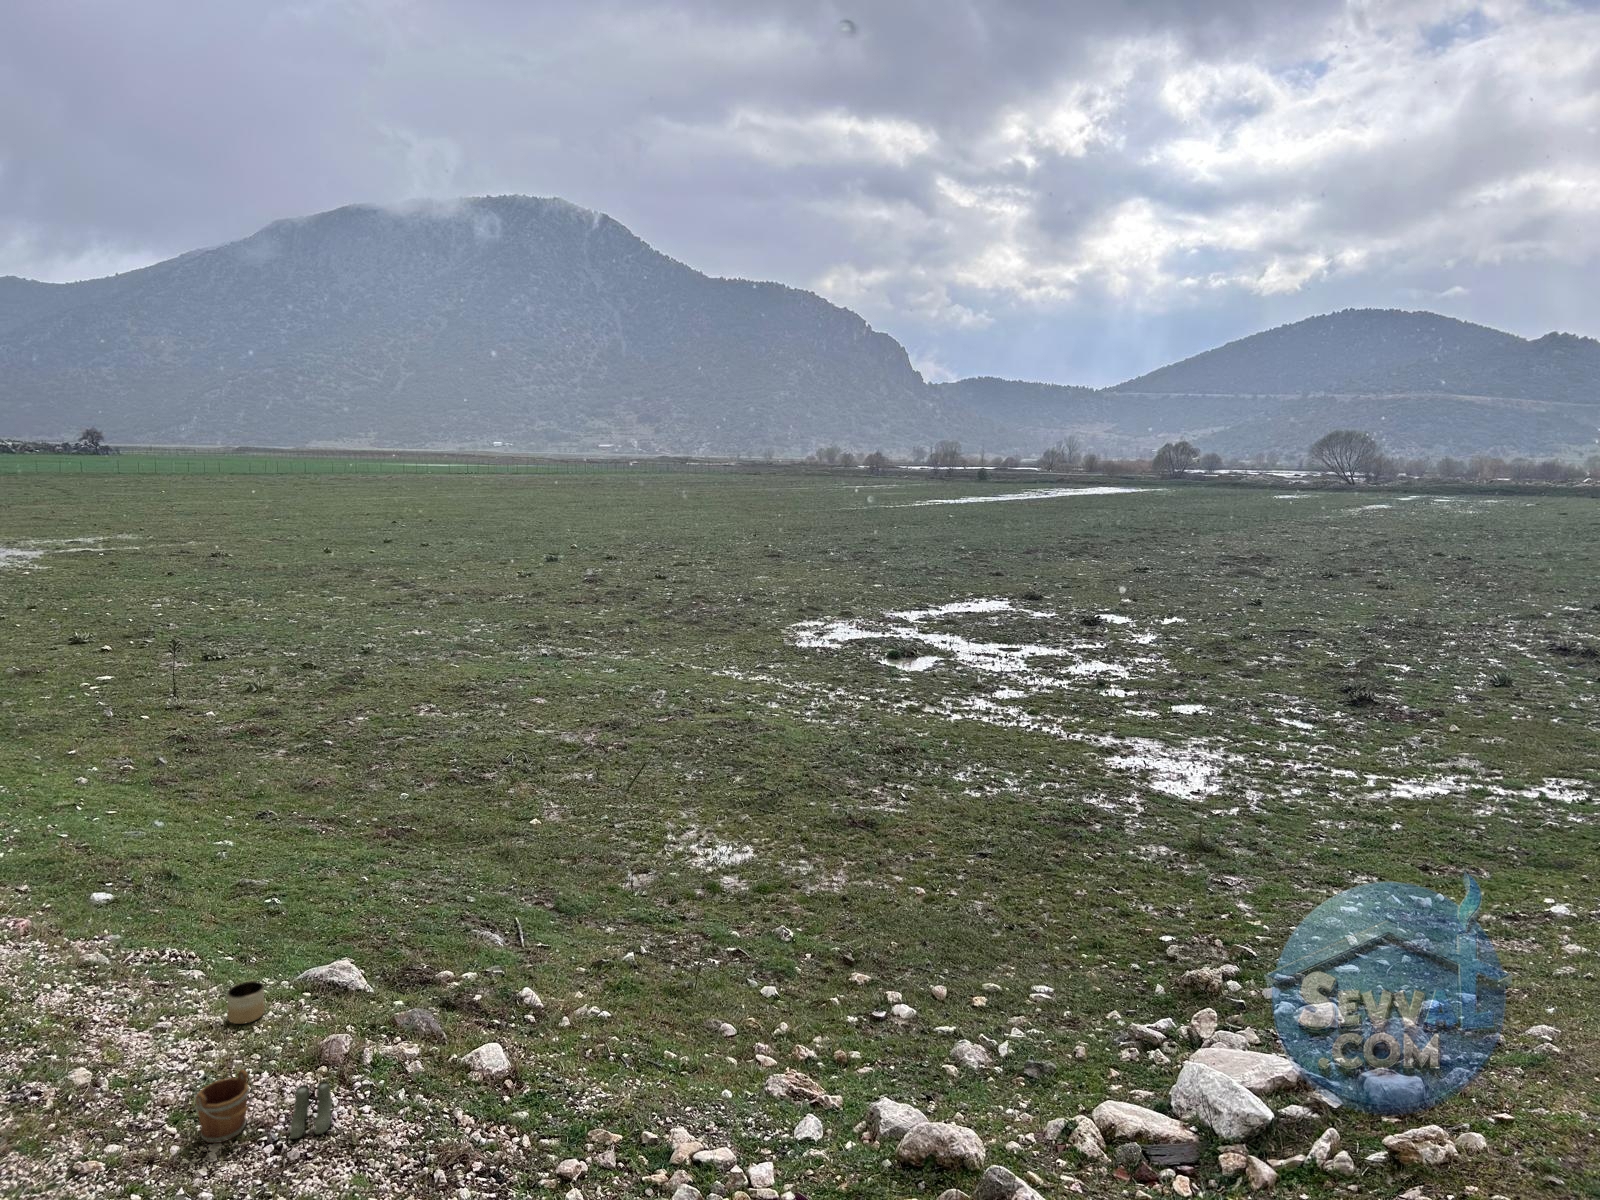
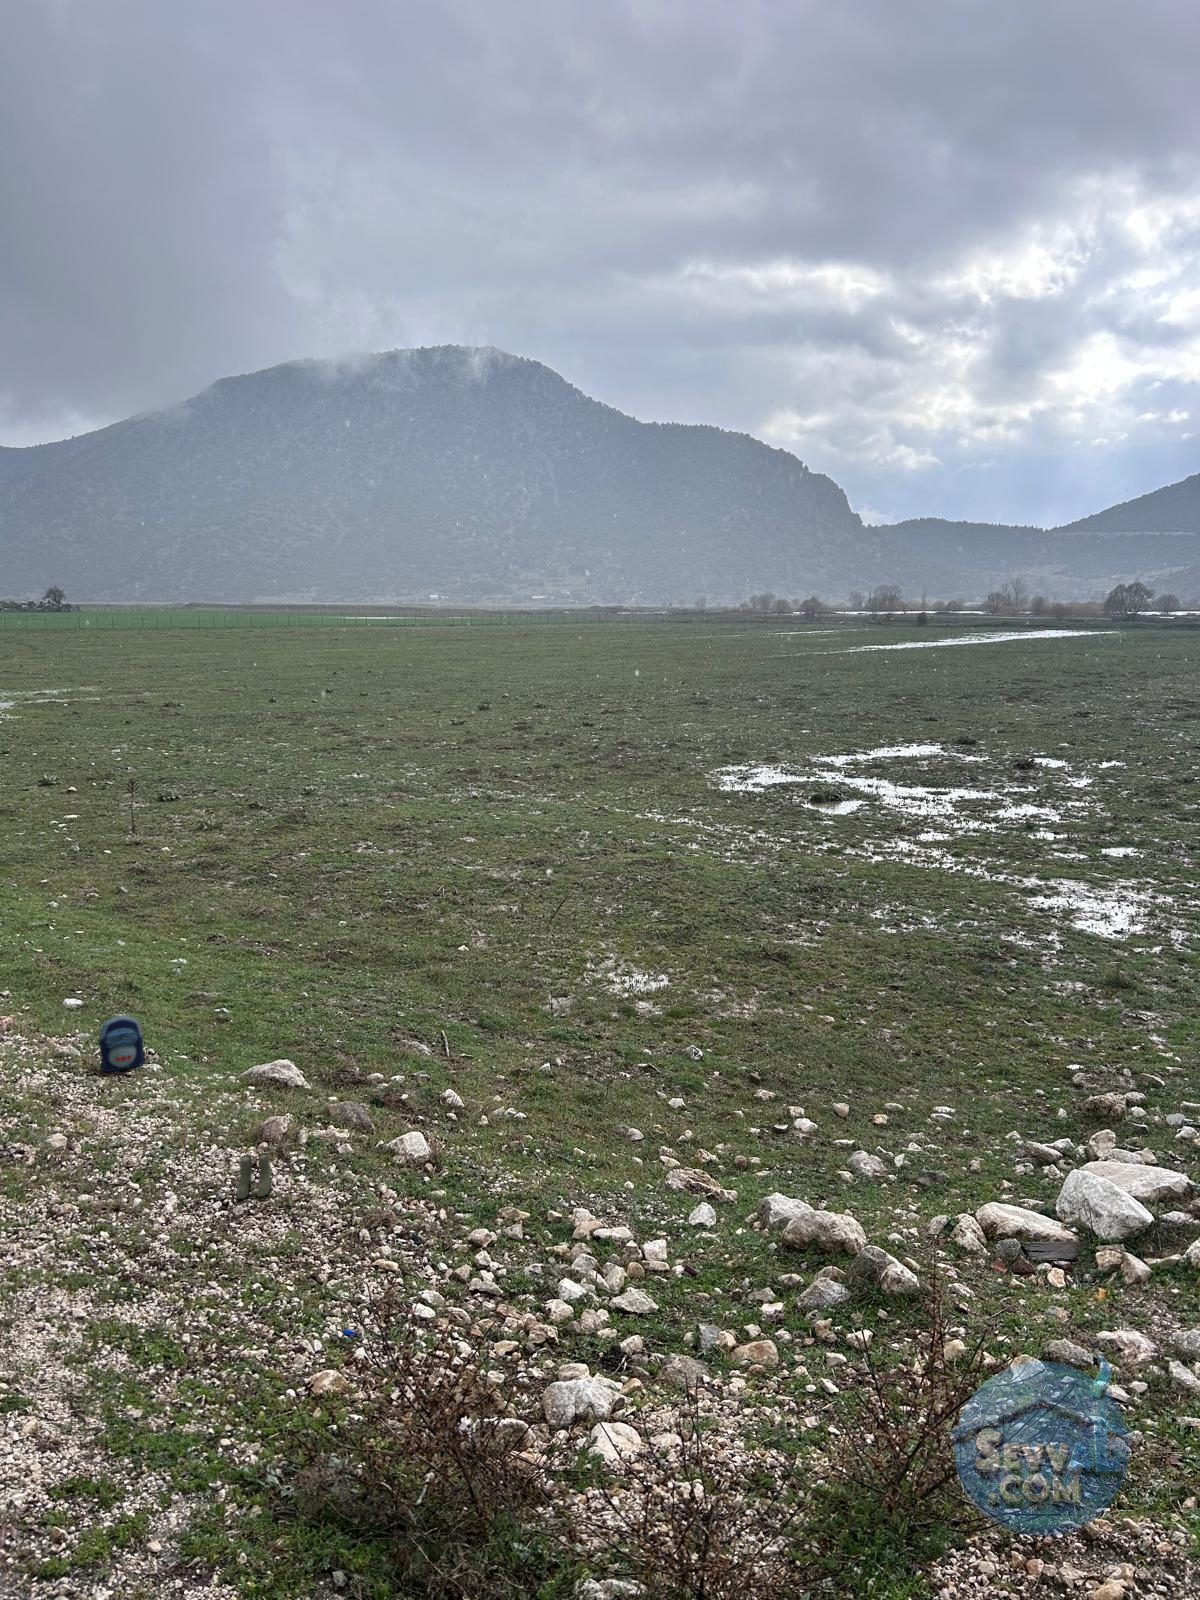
backpack: none [122,915,177,982] -> present [99,1015,145,1072]
planter: present [227,981,265,1024] -> none [185,1072,216,1108]
bucket: present [195,1070,253,1143] -> none [158,1139,205,1199]

